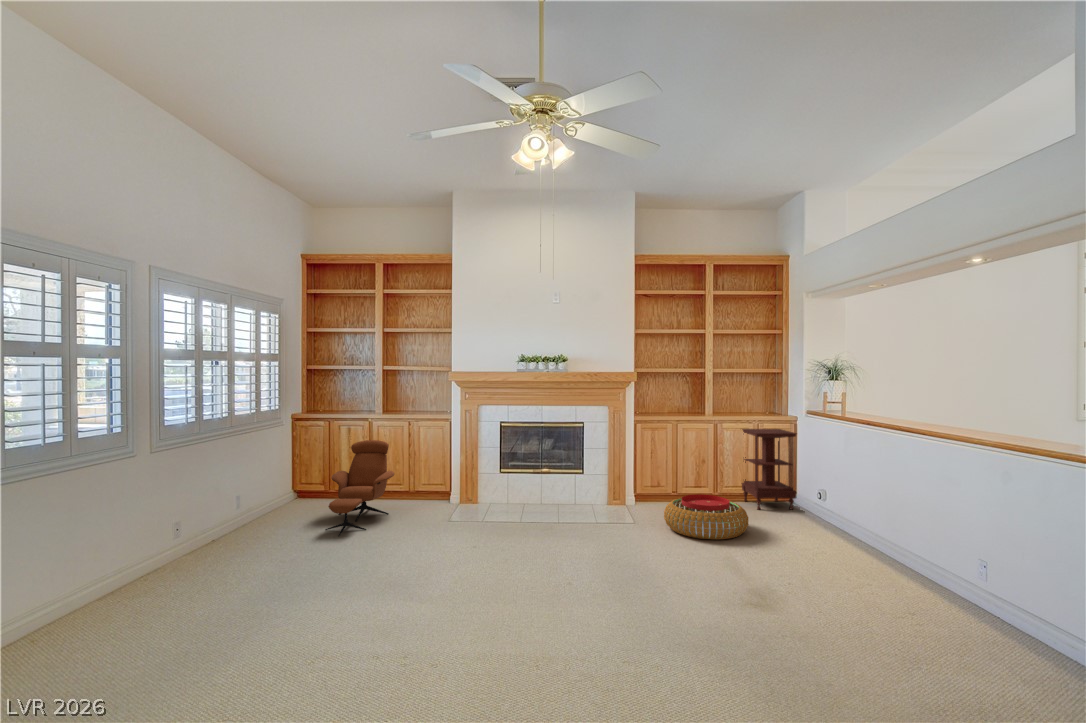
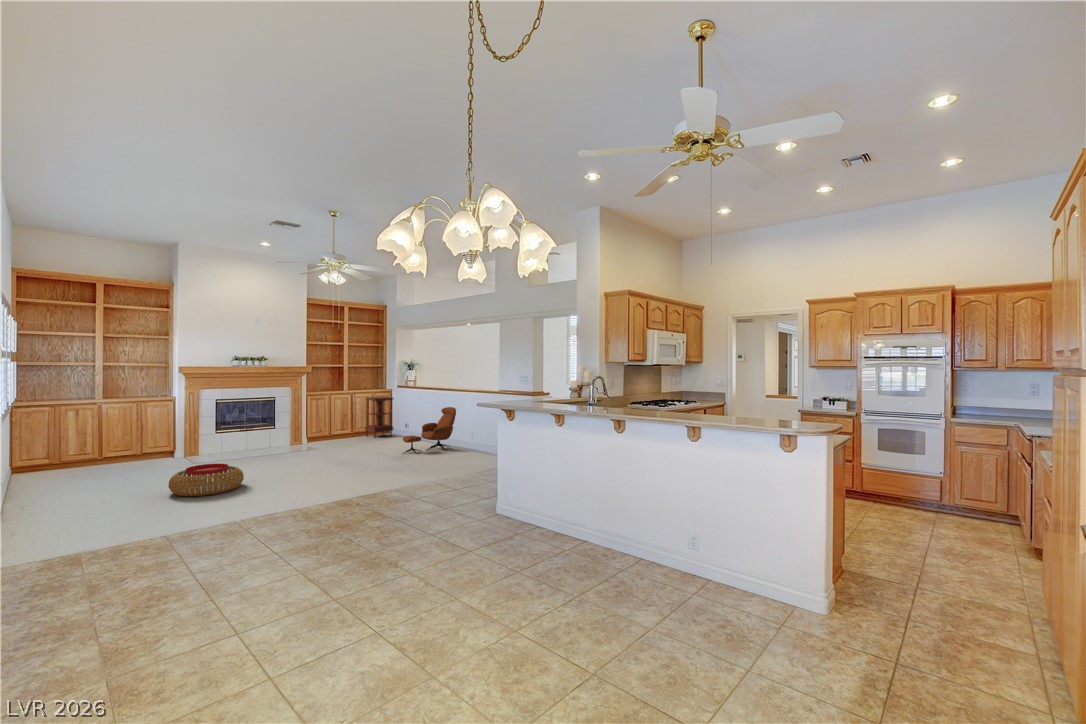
lounge chair: present [325,440,394,536] -> present [403,407,456,454]
pouf: present [664,494,749,540] -> present [168,464,244,496]

